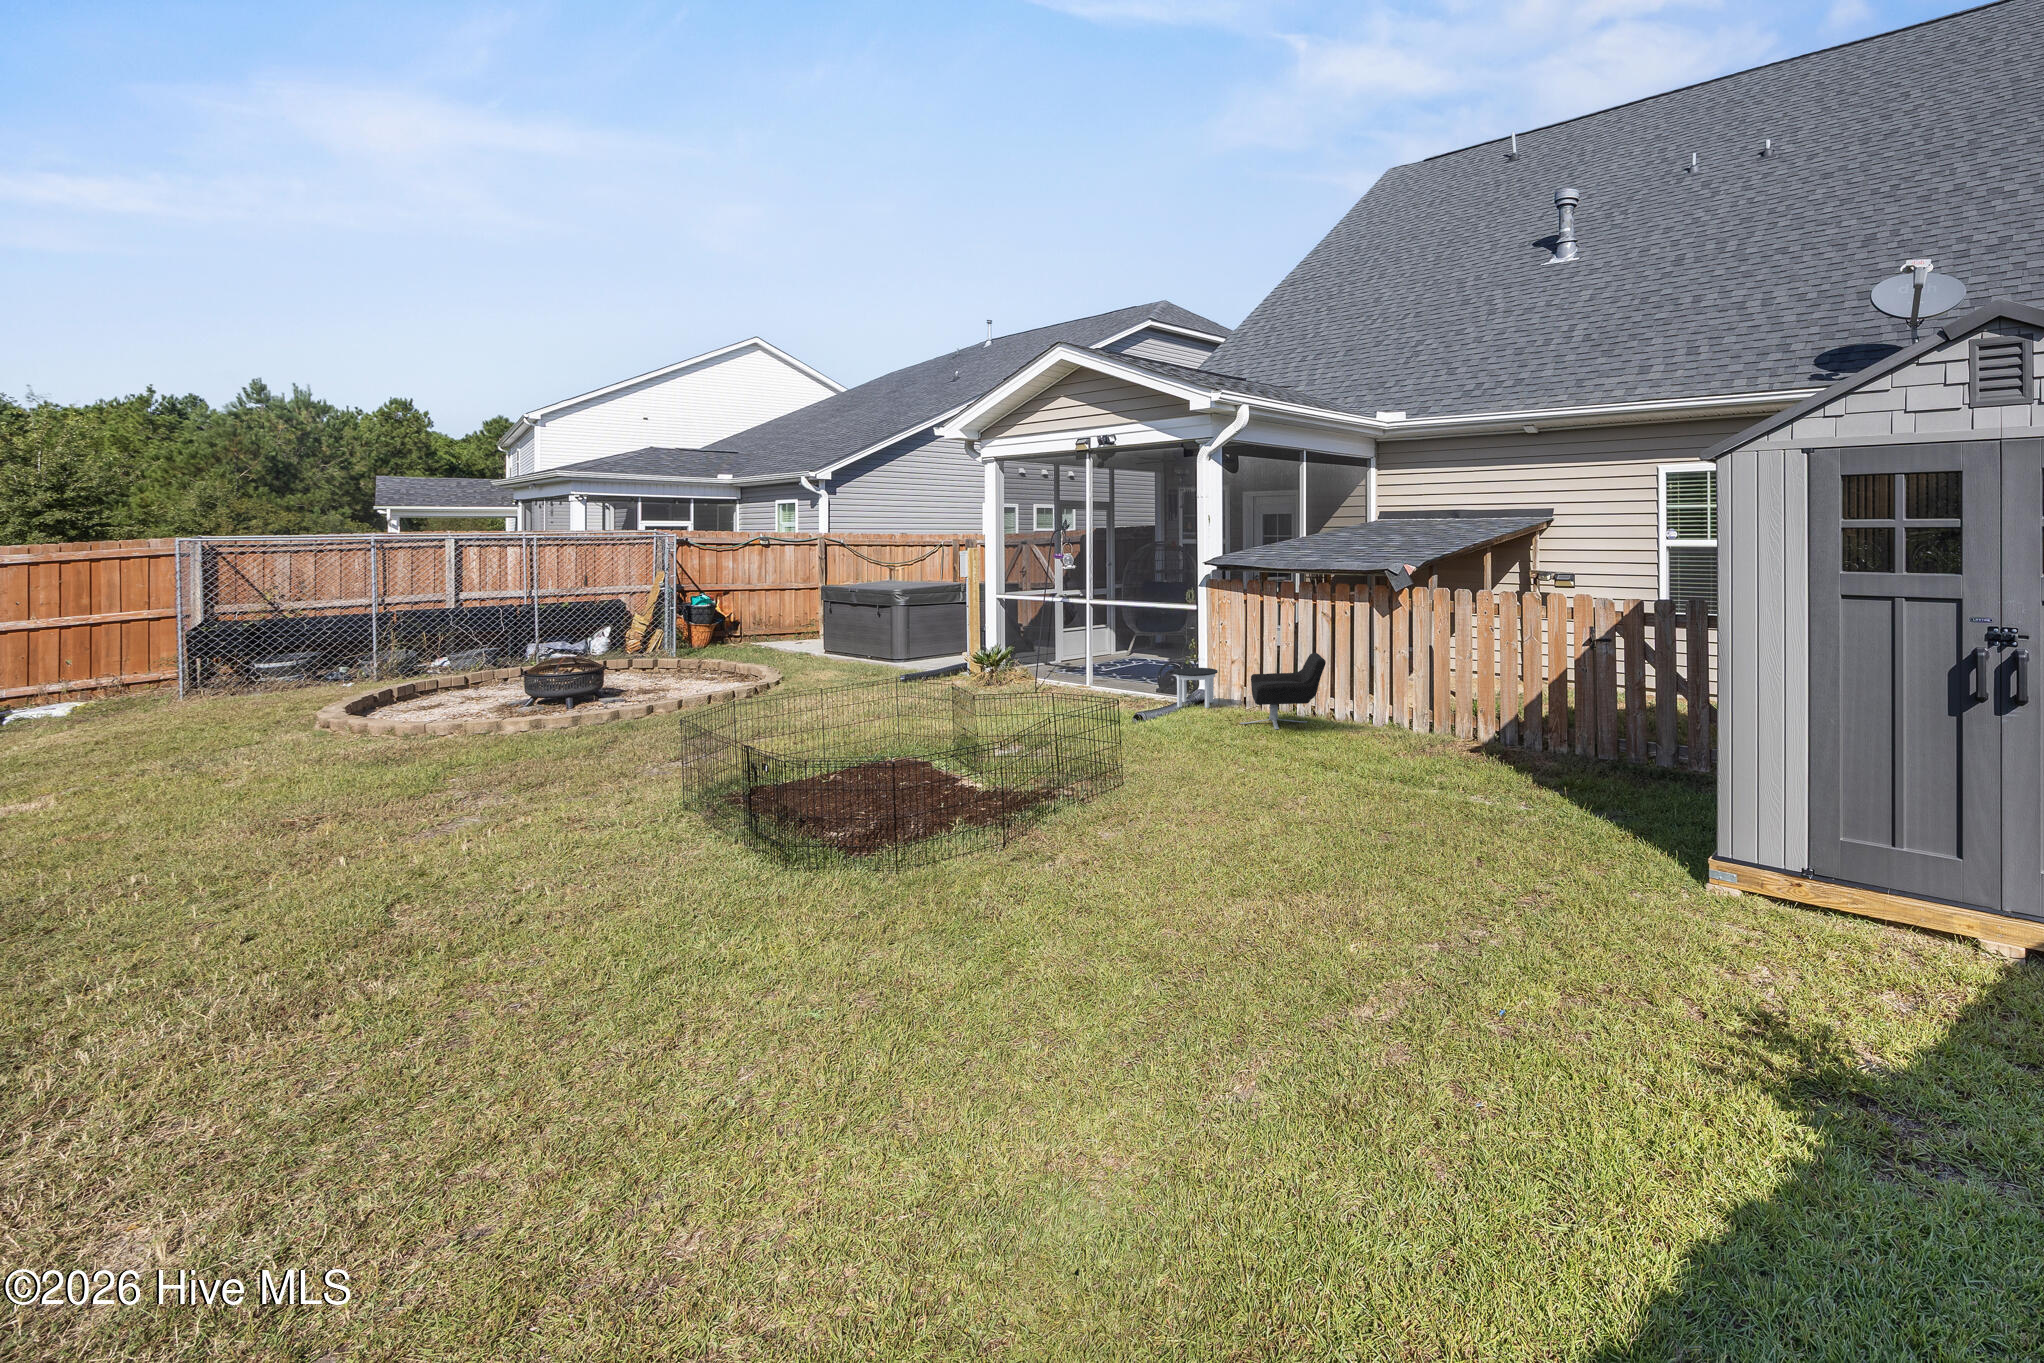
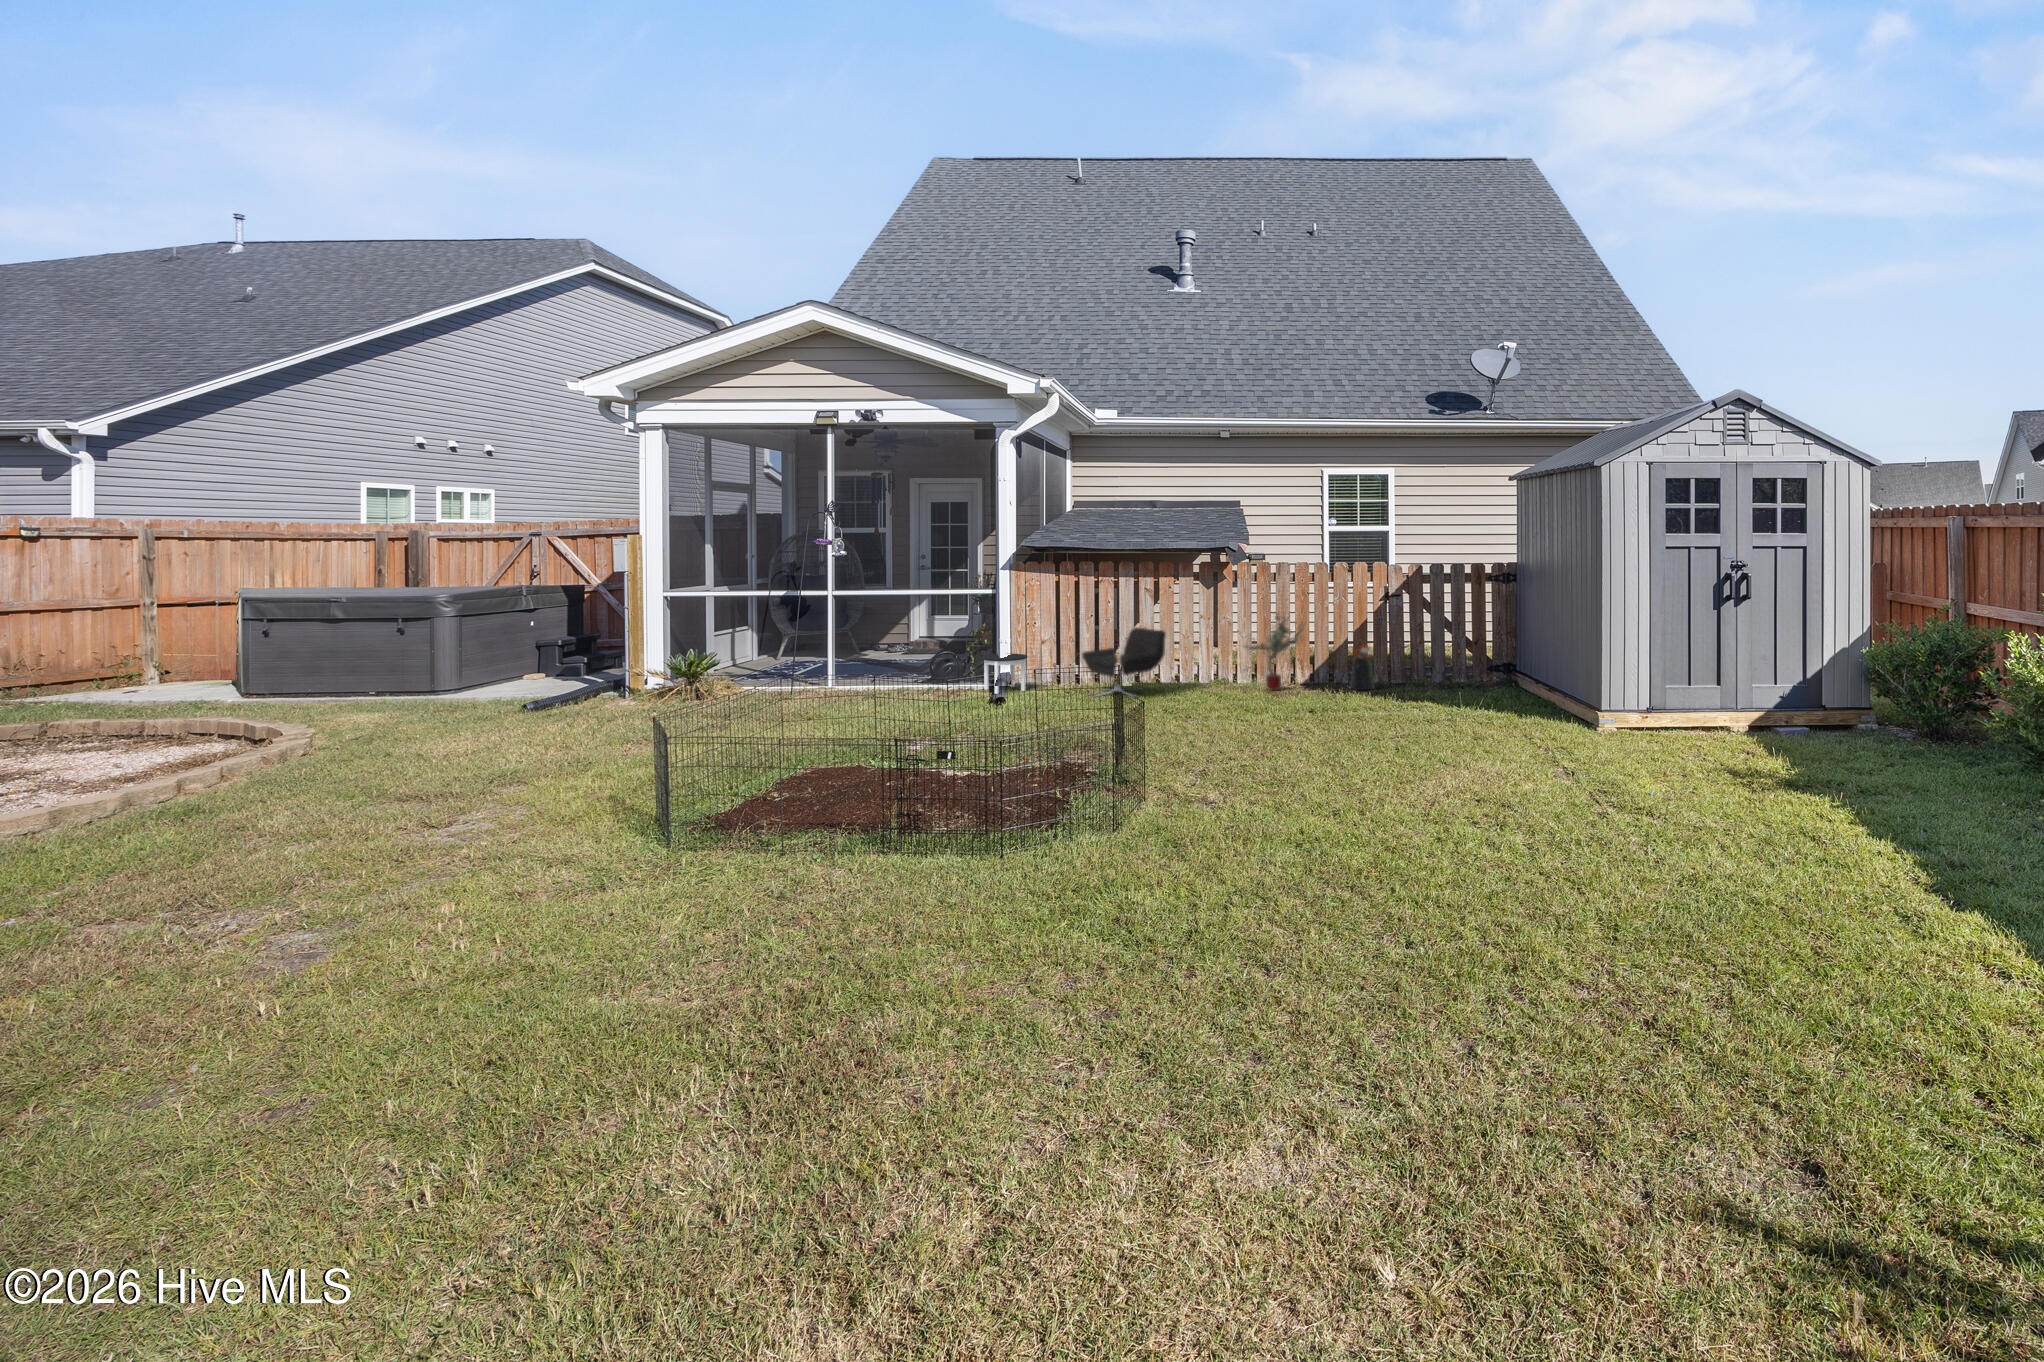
potted tree: none [1404,649,1470,746] -> present [1245,616,1305,691]
watering can: none [1520,700,1564,764] -> present [1350,645,1374,690]

